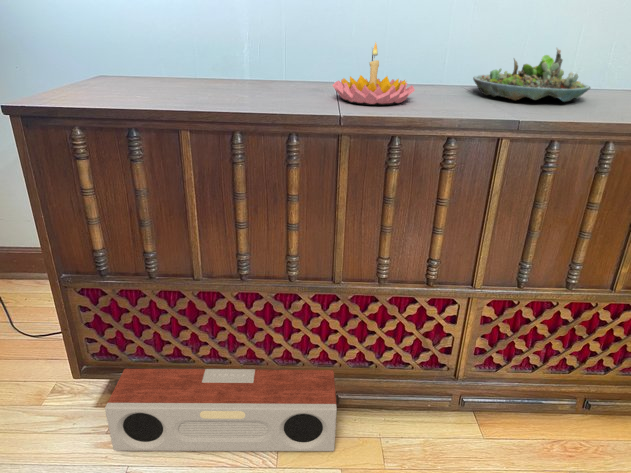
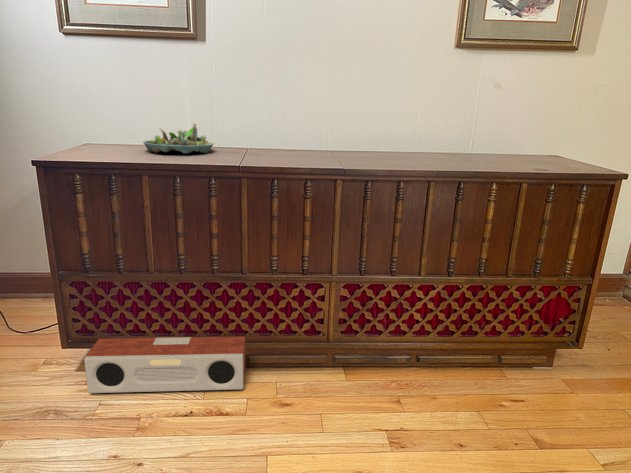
candle holder: present [332,43,415,105] -> none [240,124,291,161]
succulent planter: present [473,48,590,102] -> present [143,123,213,153]

